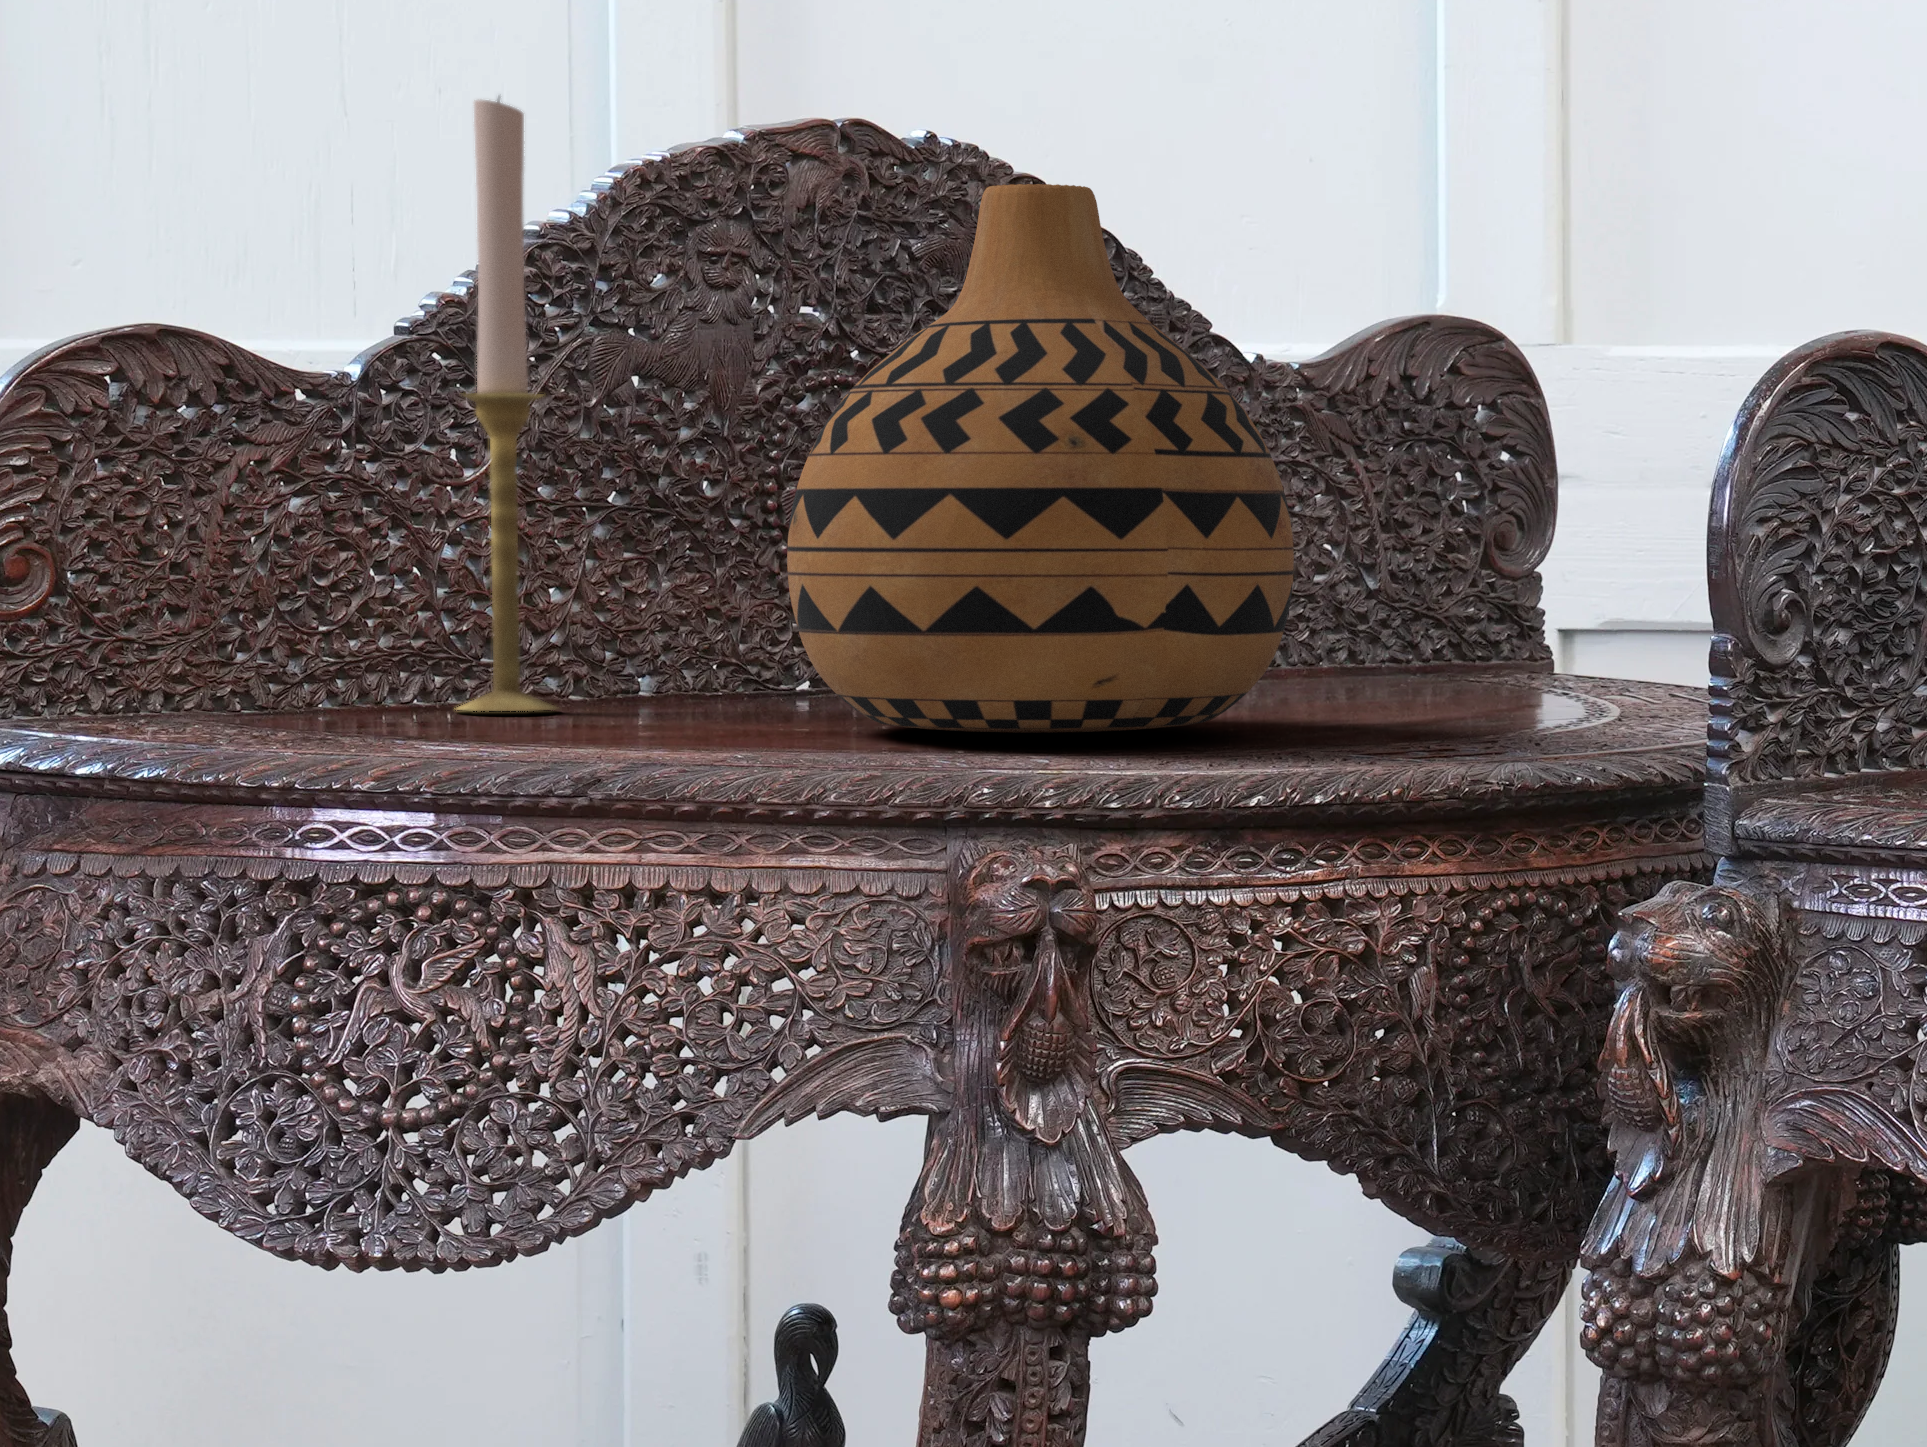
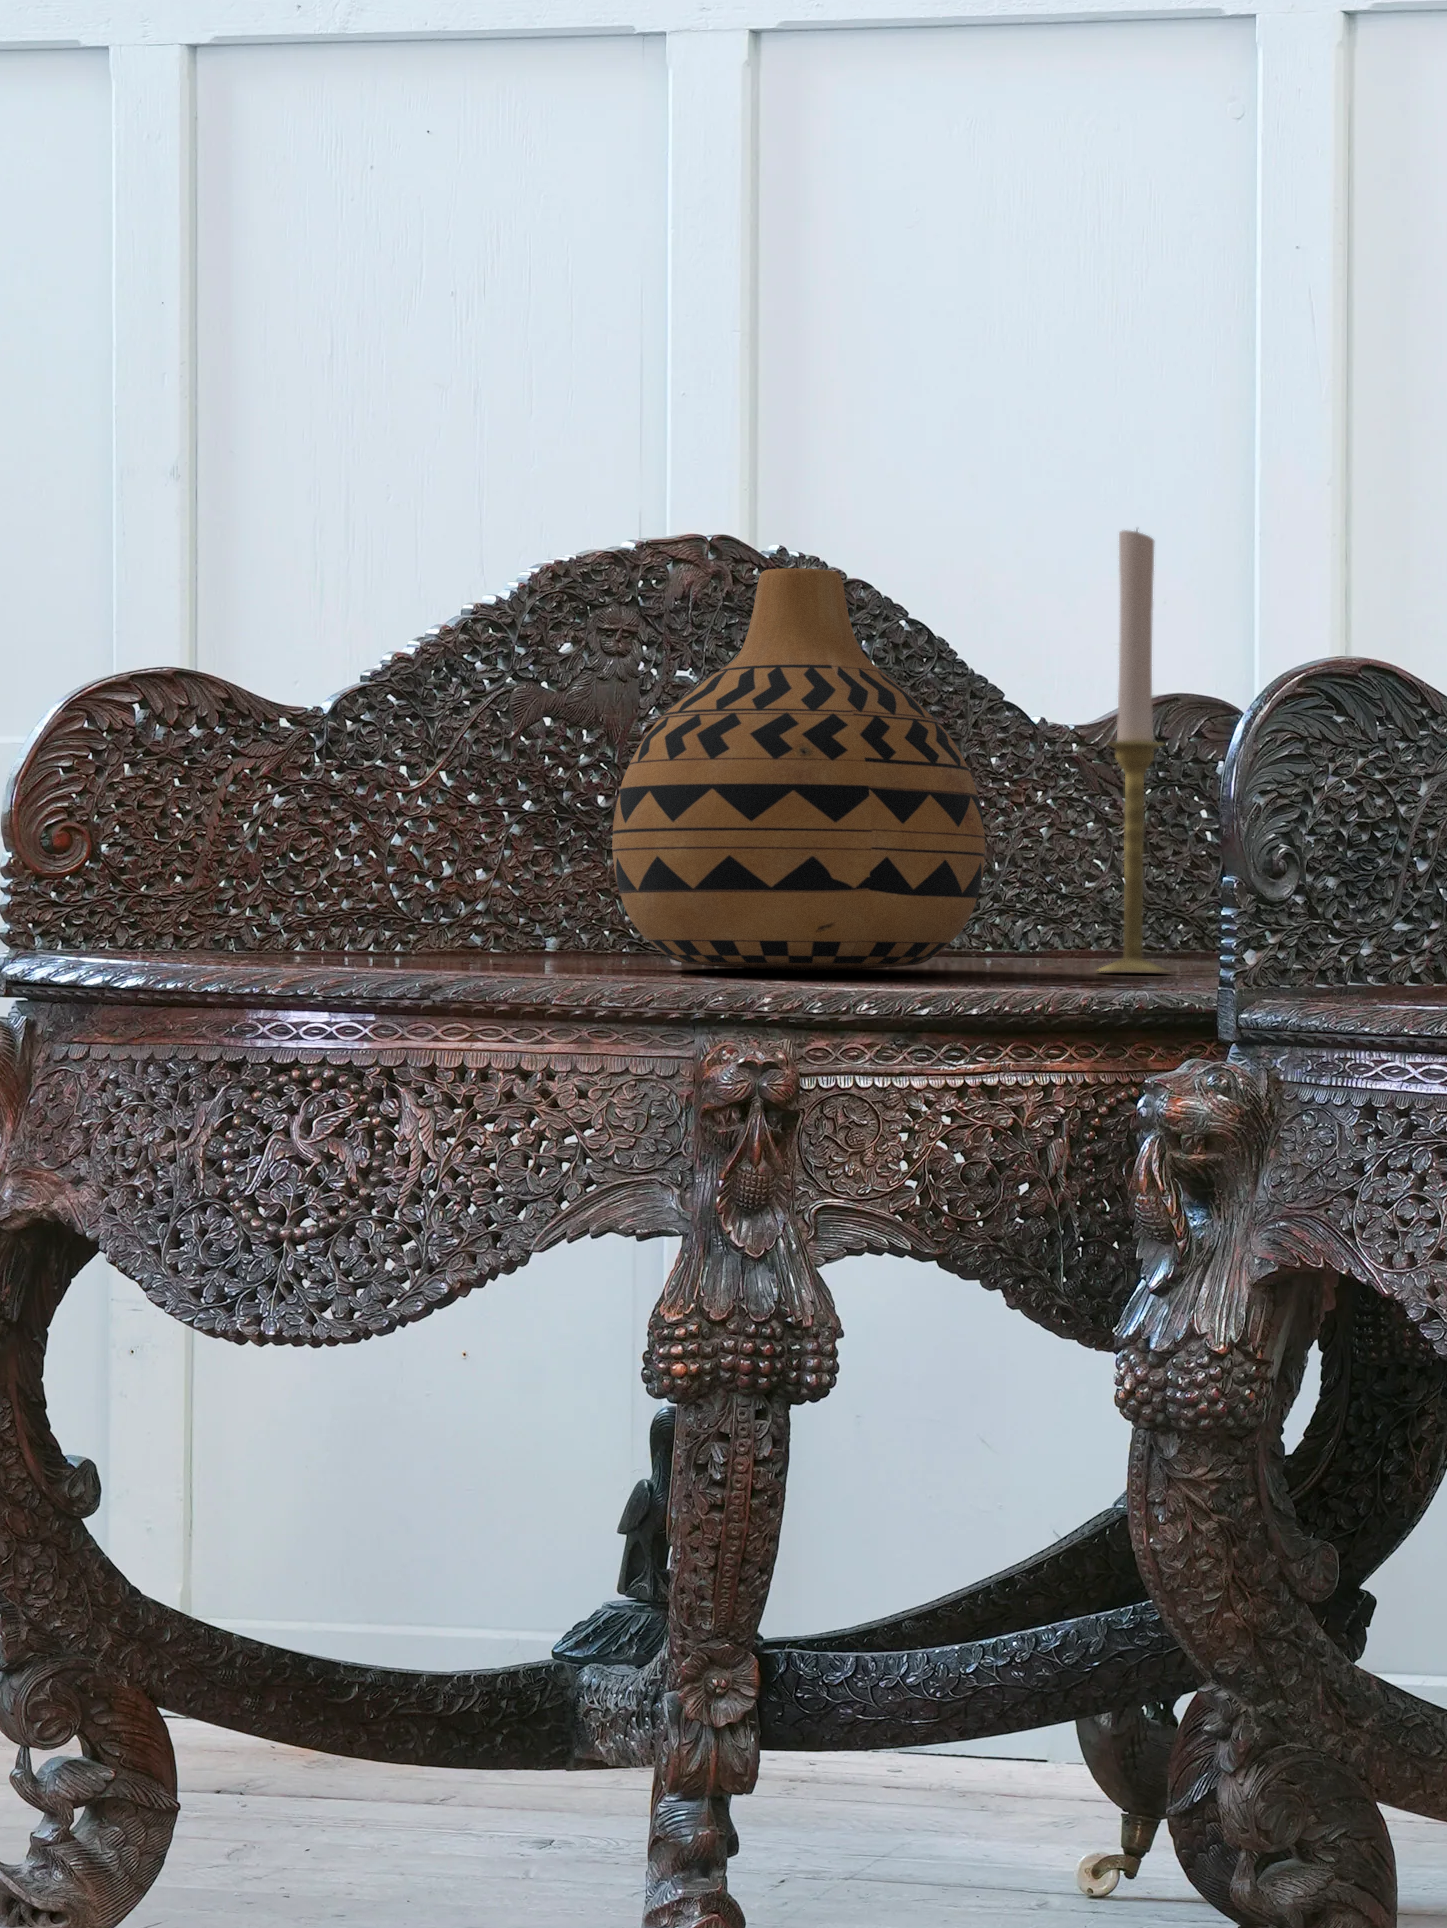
candlestick: present [457,99,556,711] -> present [1100,530,1165,971]

